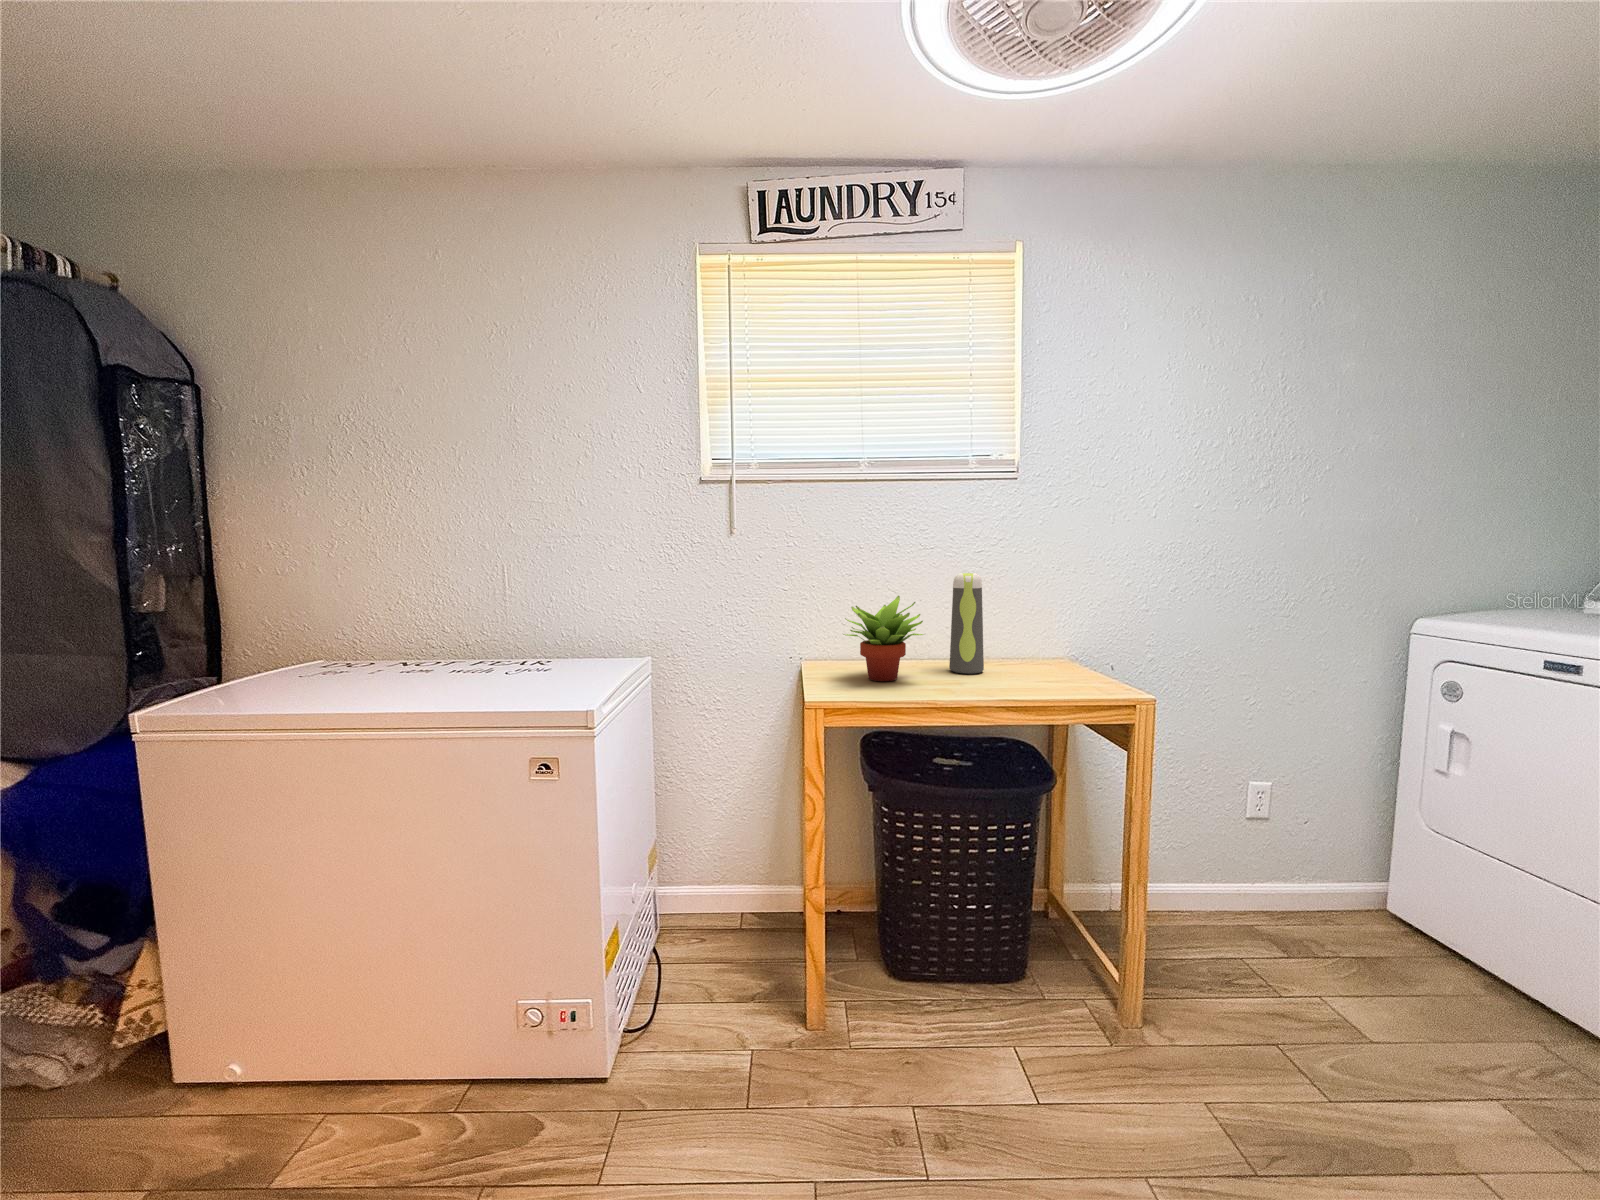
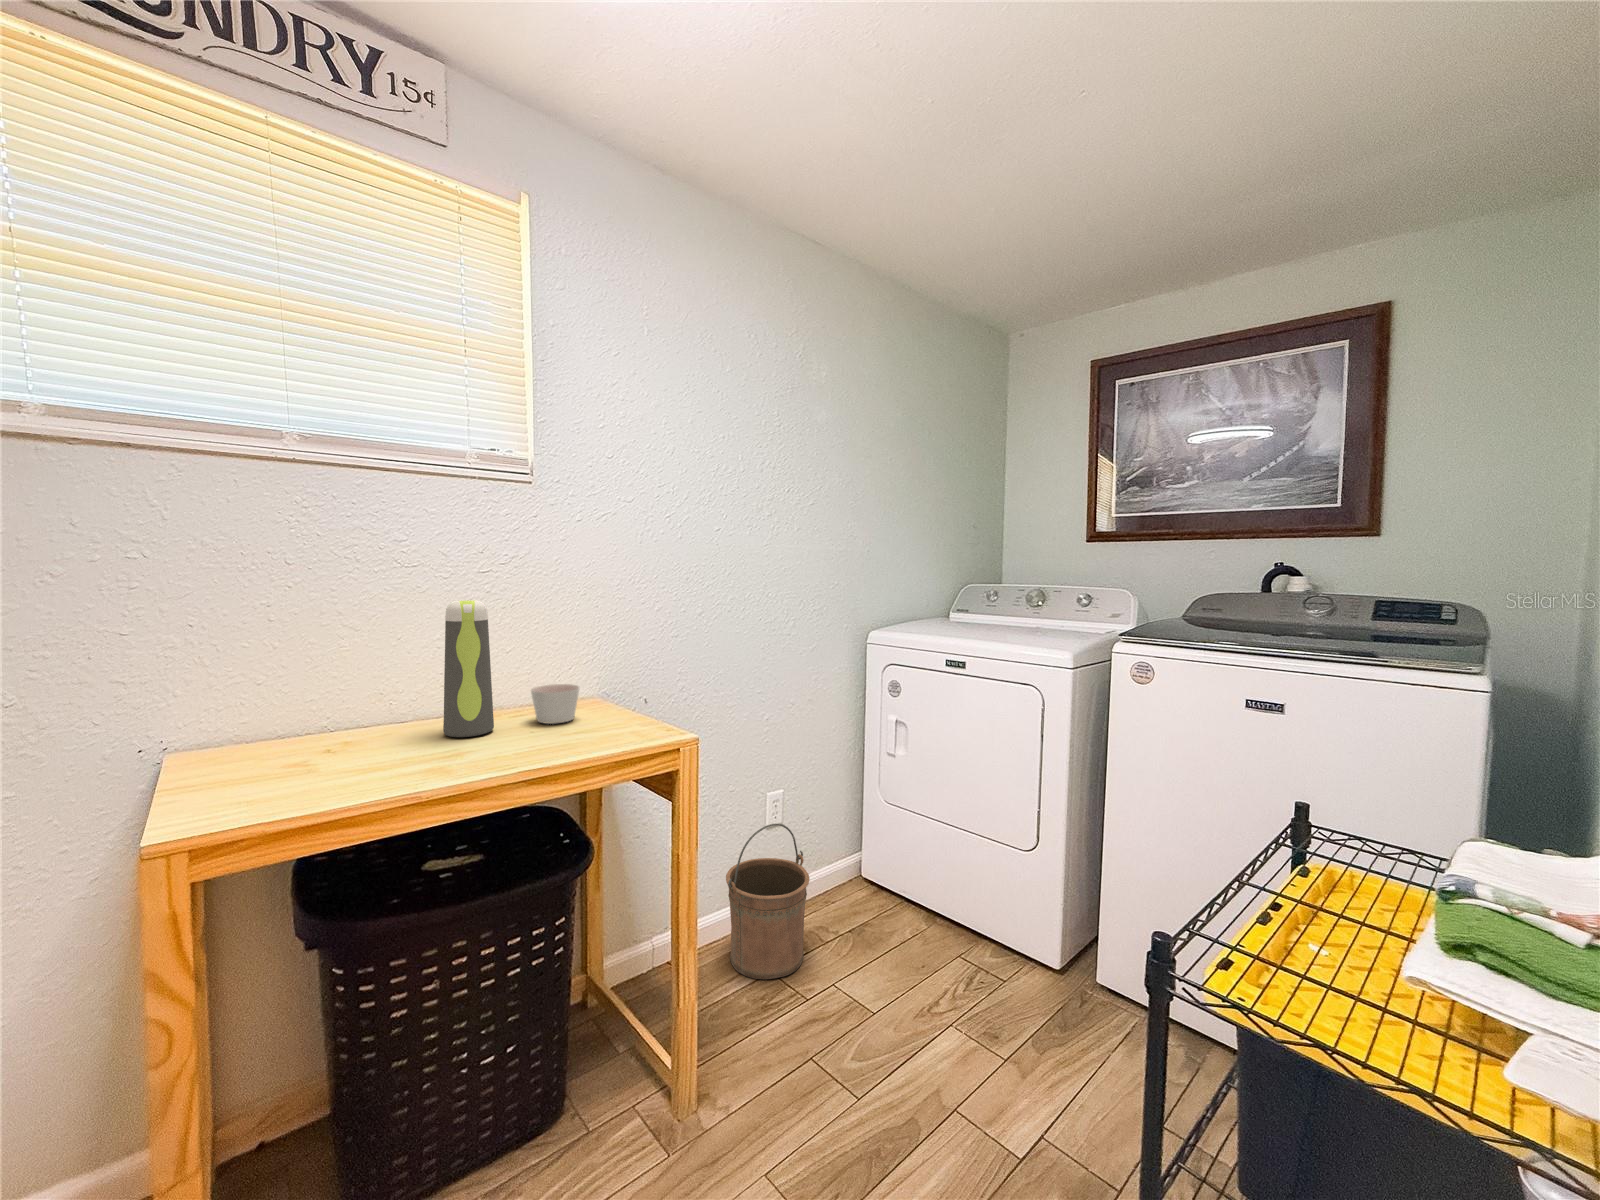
succulent plant: present [843,596,923,681] -> none [242,636,402,773]
candle: none [1012,642,1051,673] -> present [531,684,579,724]
bucket: none [1193,810,1295,966] -> present [726,824,809,979]

